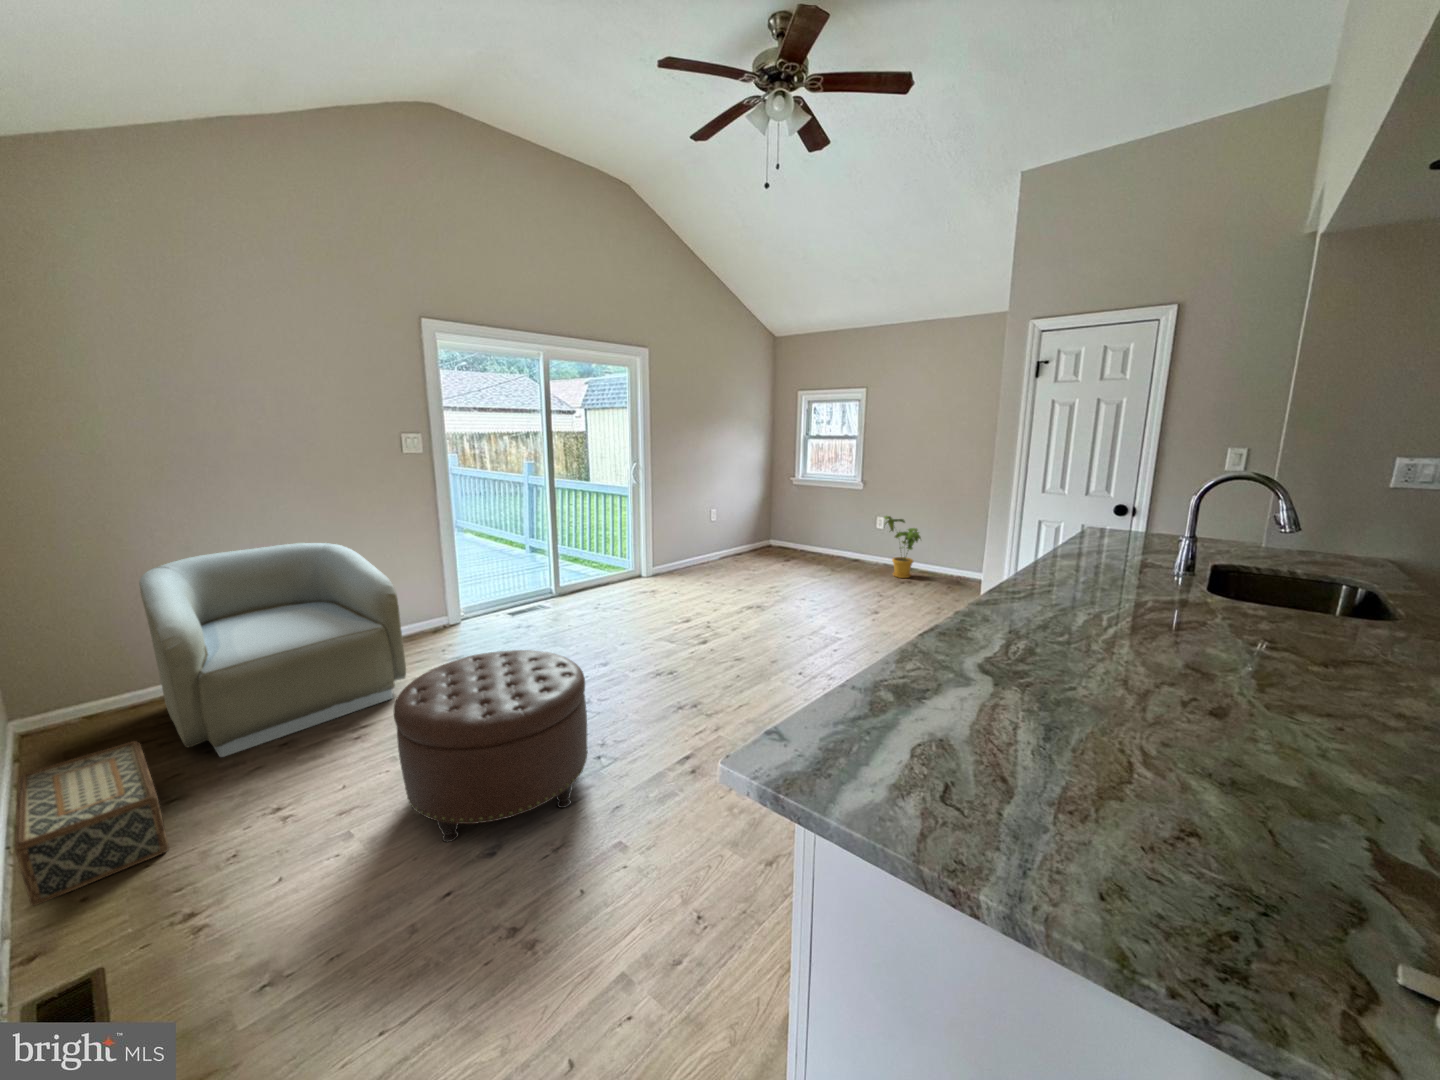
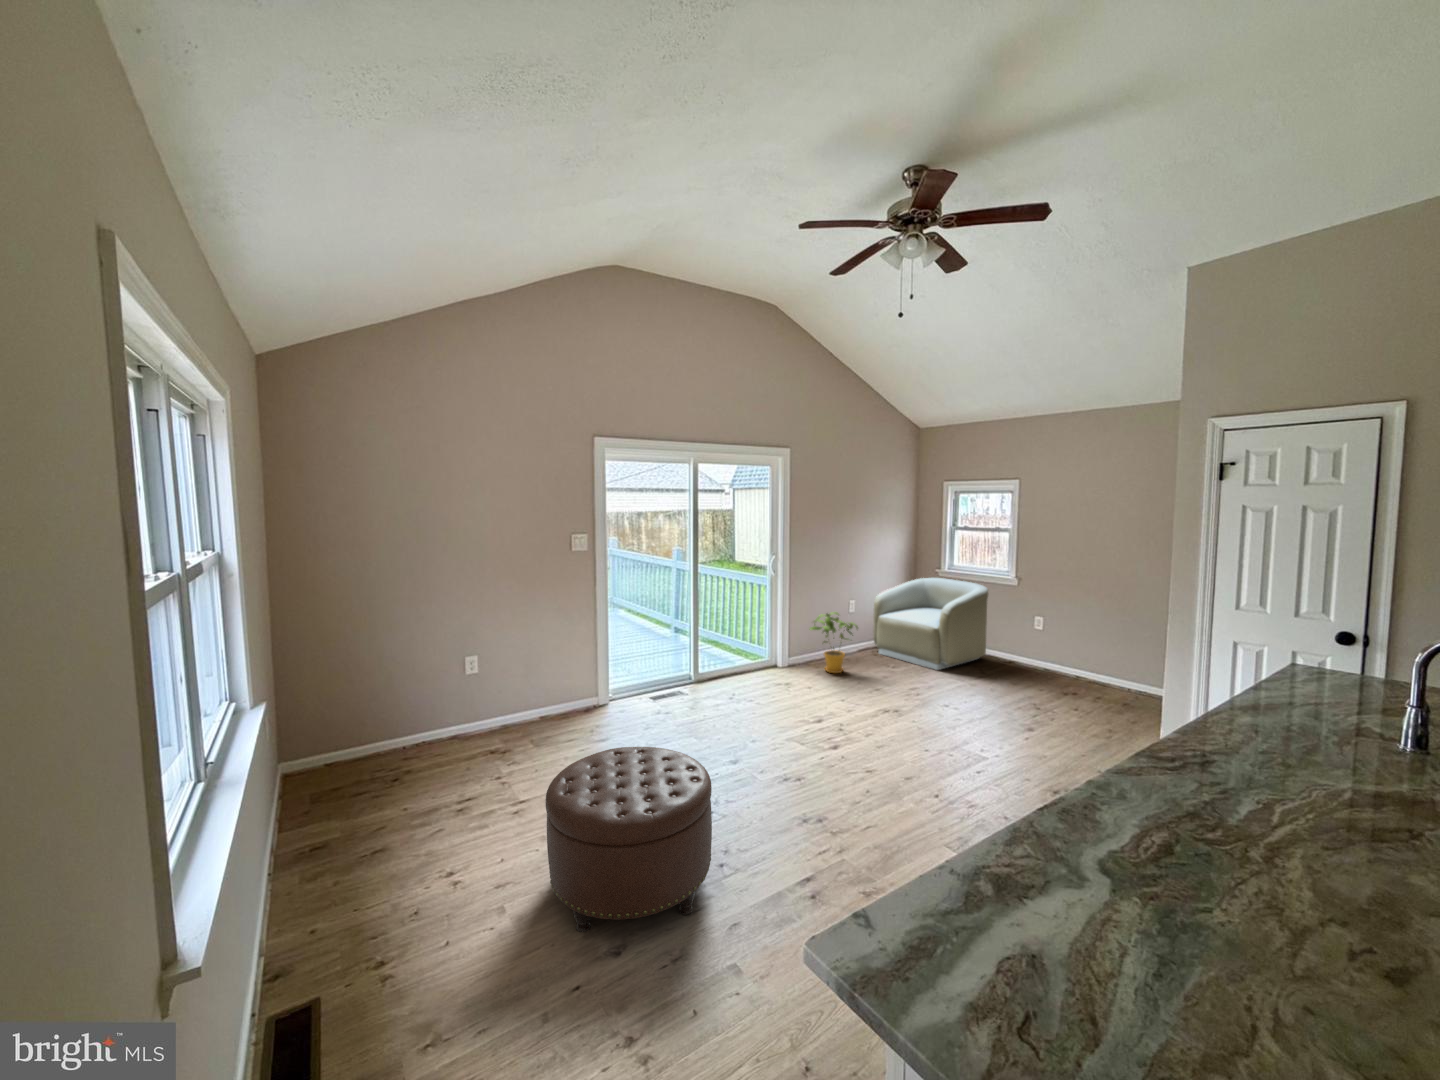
house plant: present [885,516,921,578] -> present [810,612,858,673]
armchair: present [139,543,406,757] -> present [873,578,988,670]
woven basket: present [15,741,169,906] -> none [274,794,370,930]

